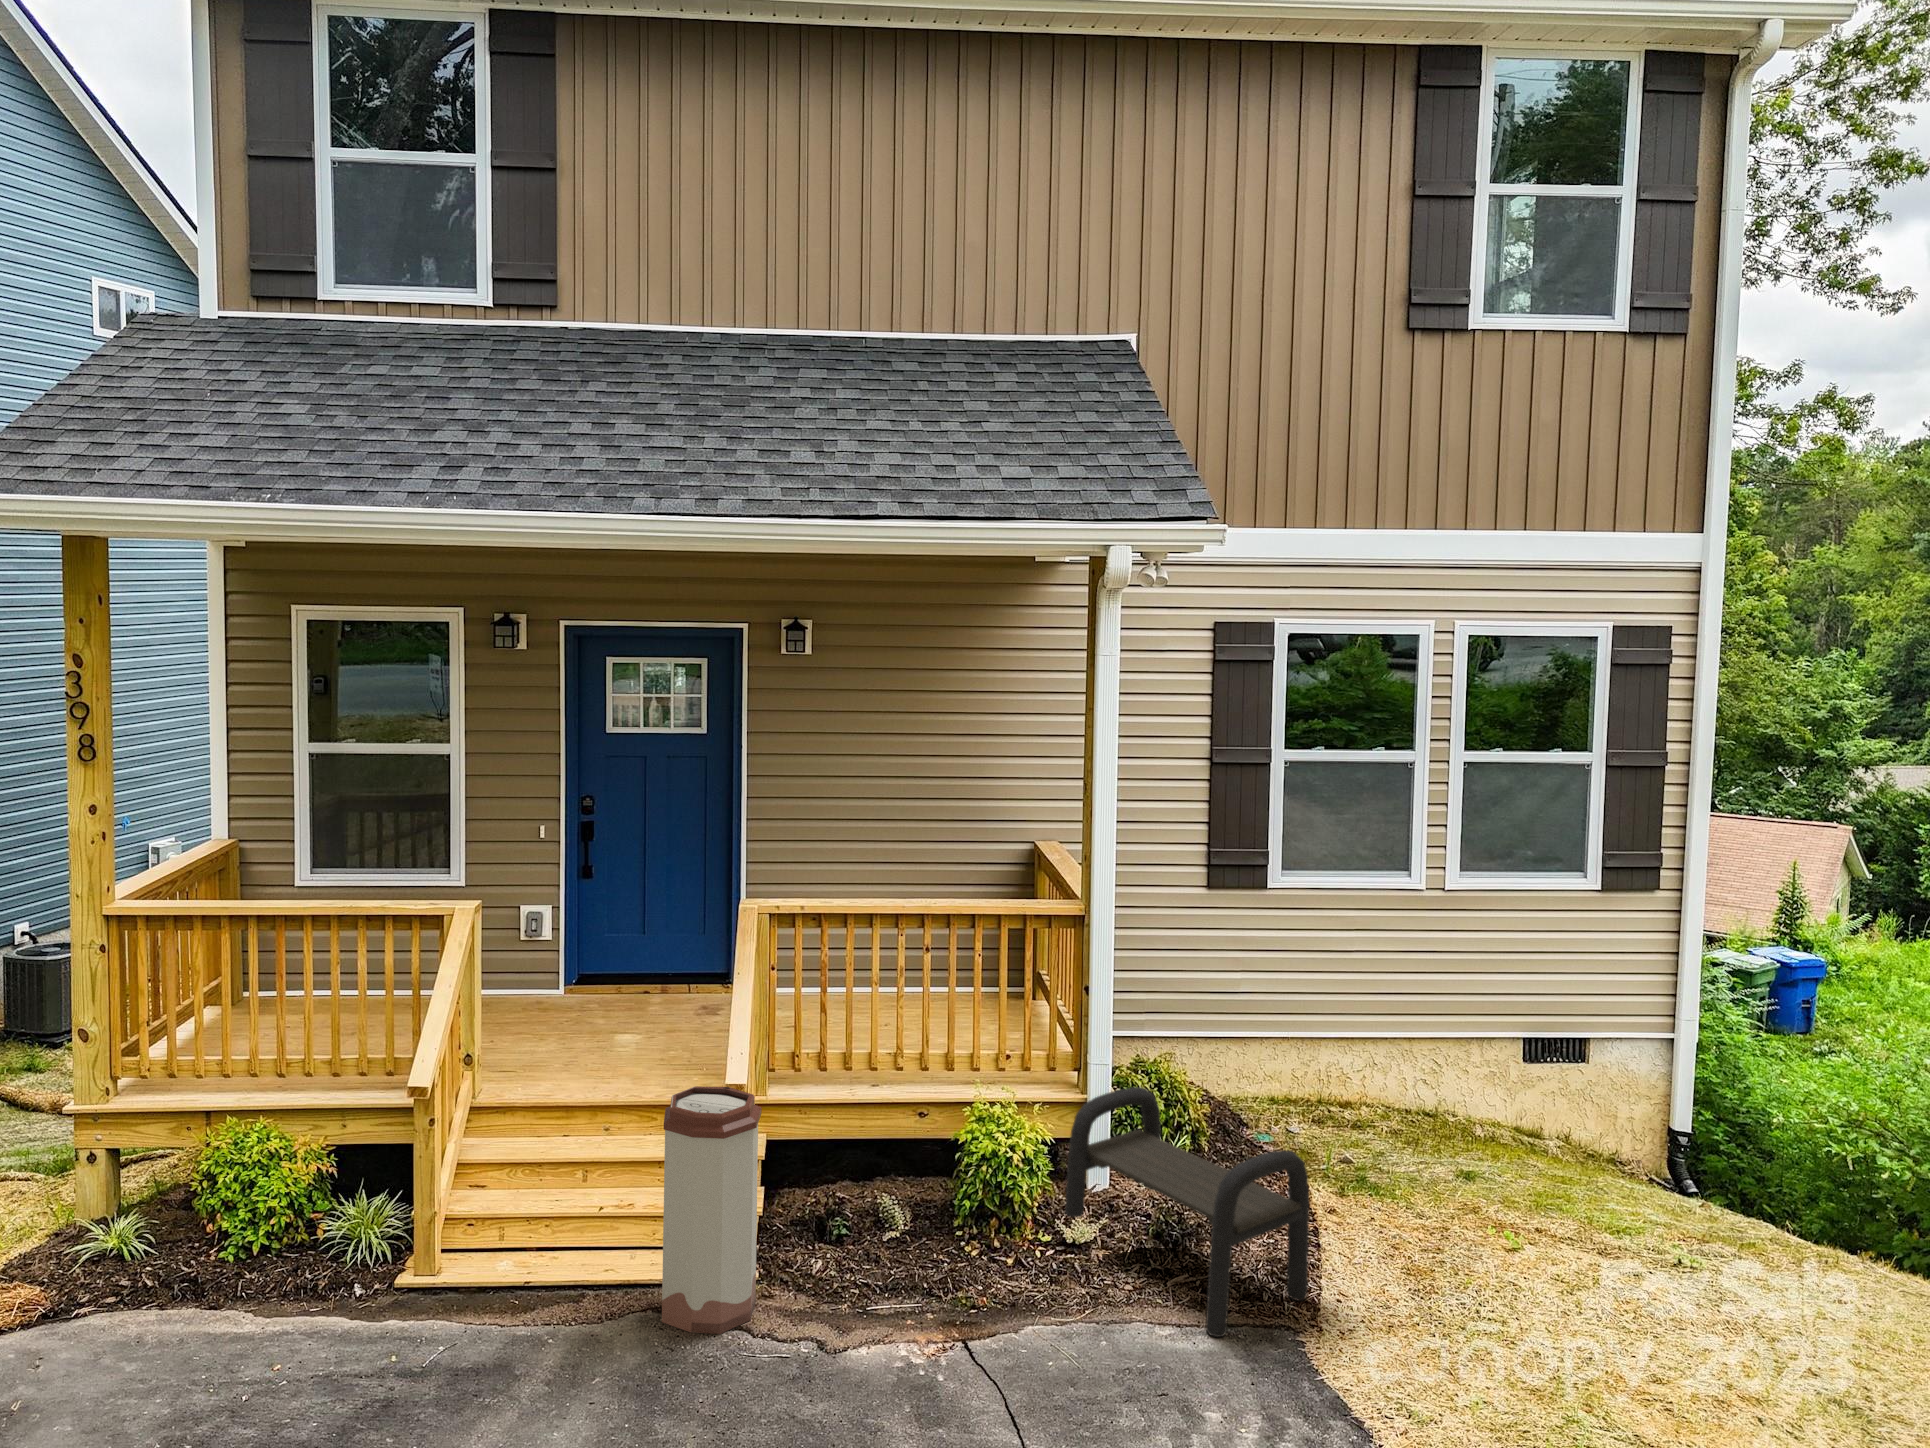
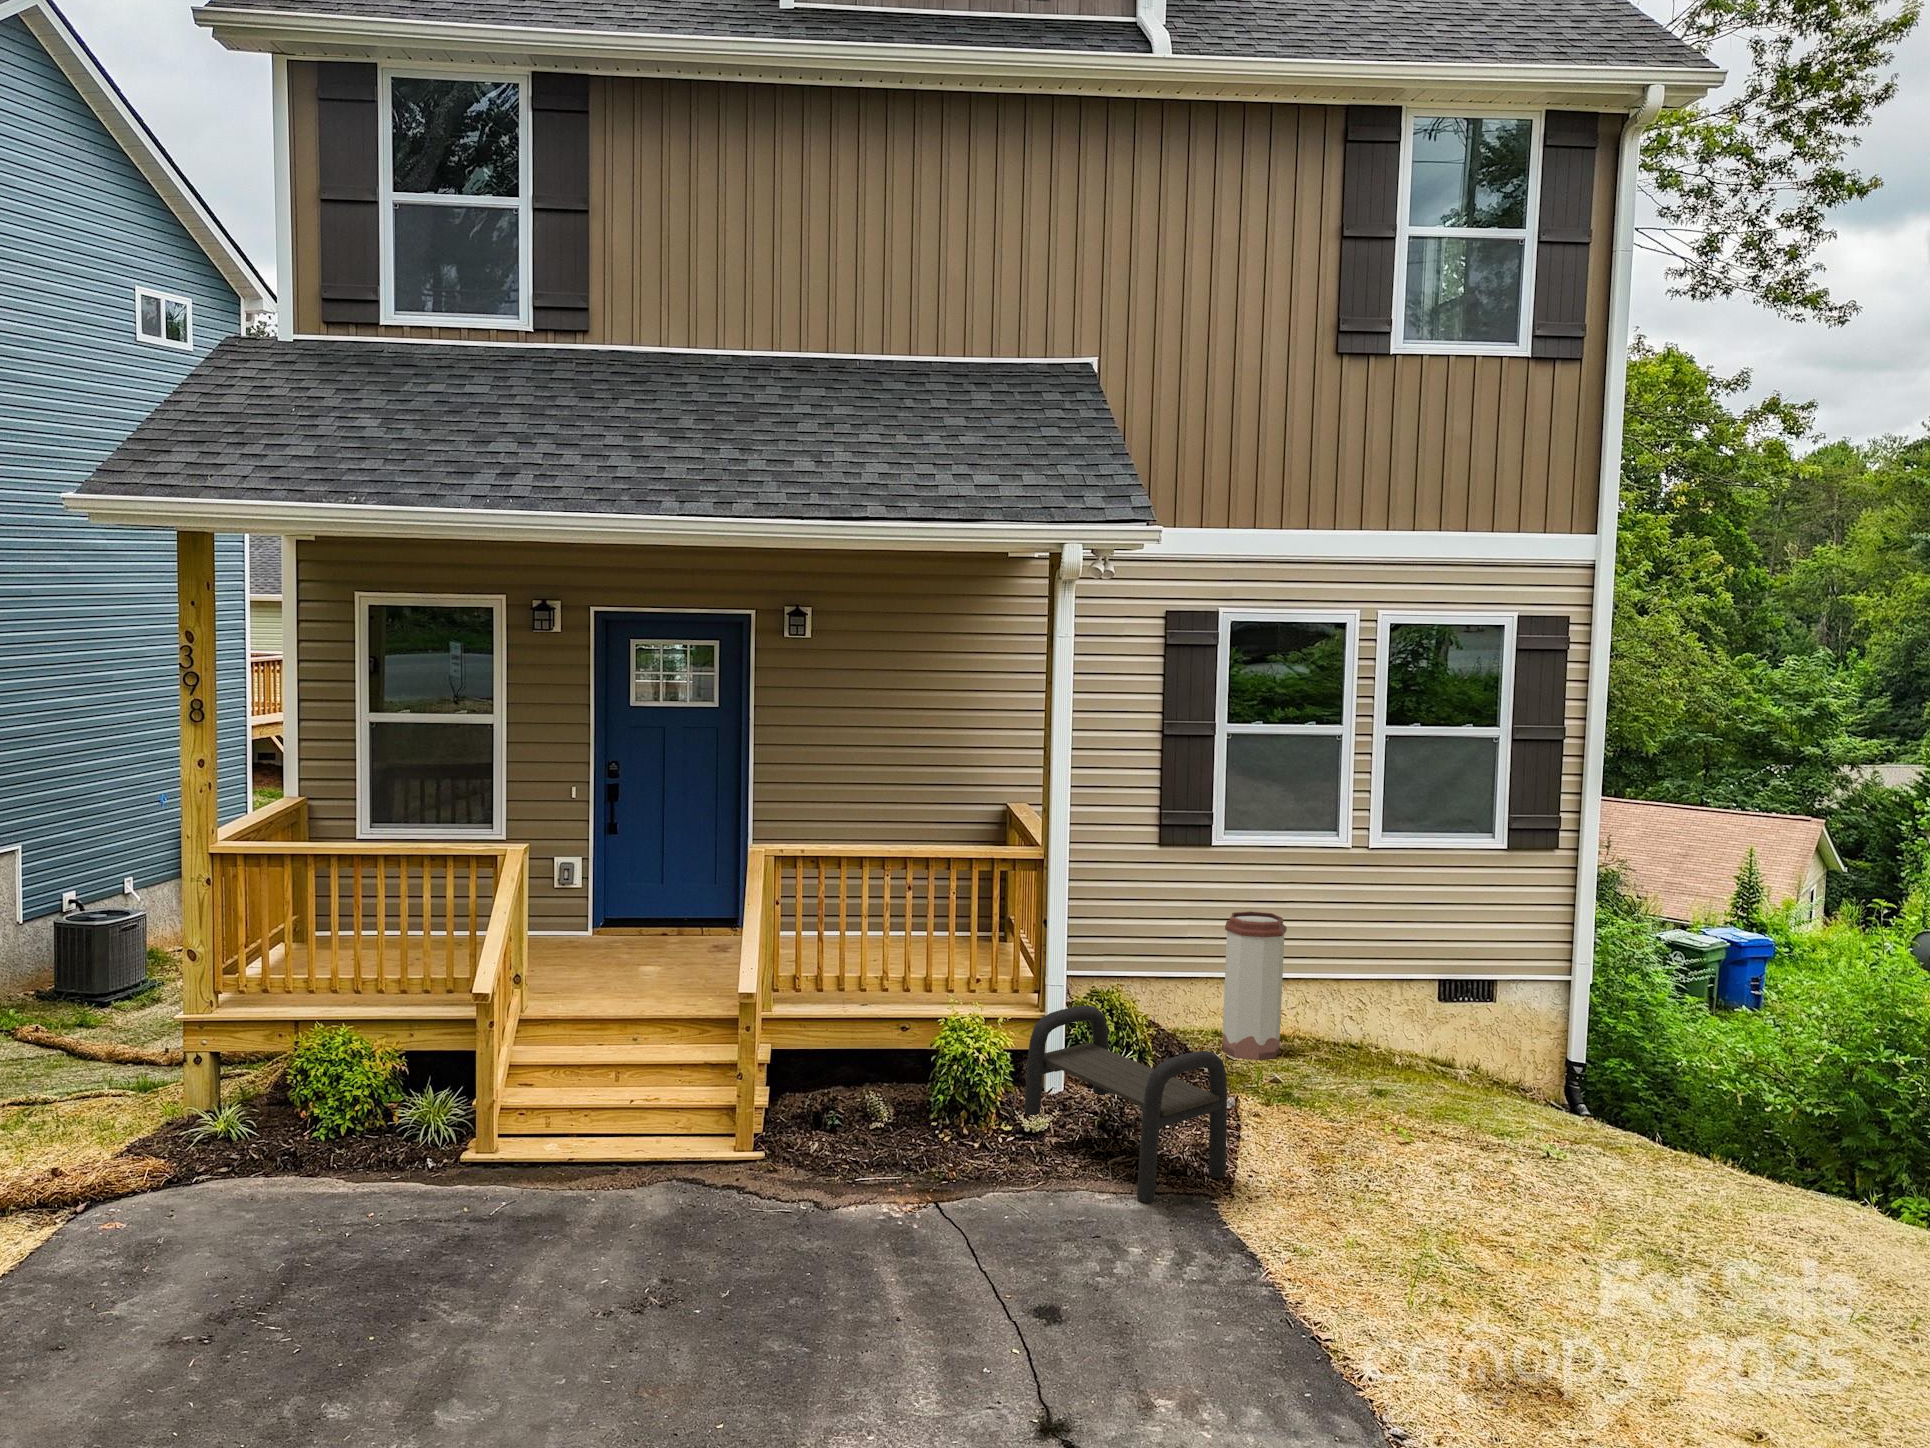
trash can: present [662,1086,762,1334] -> present [1222,911,1287,1060]

